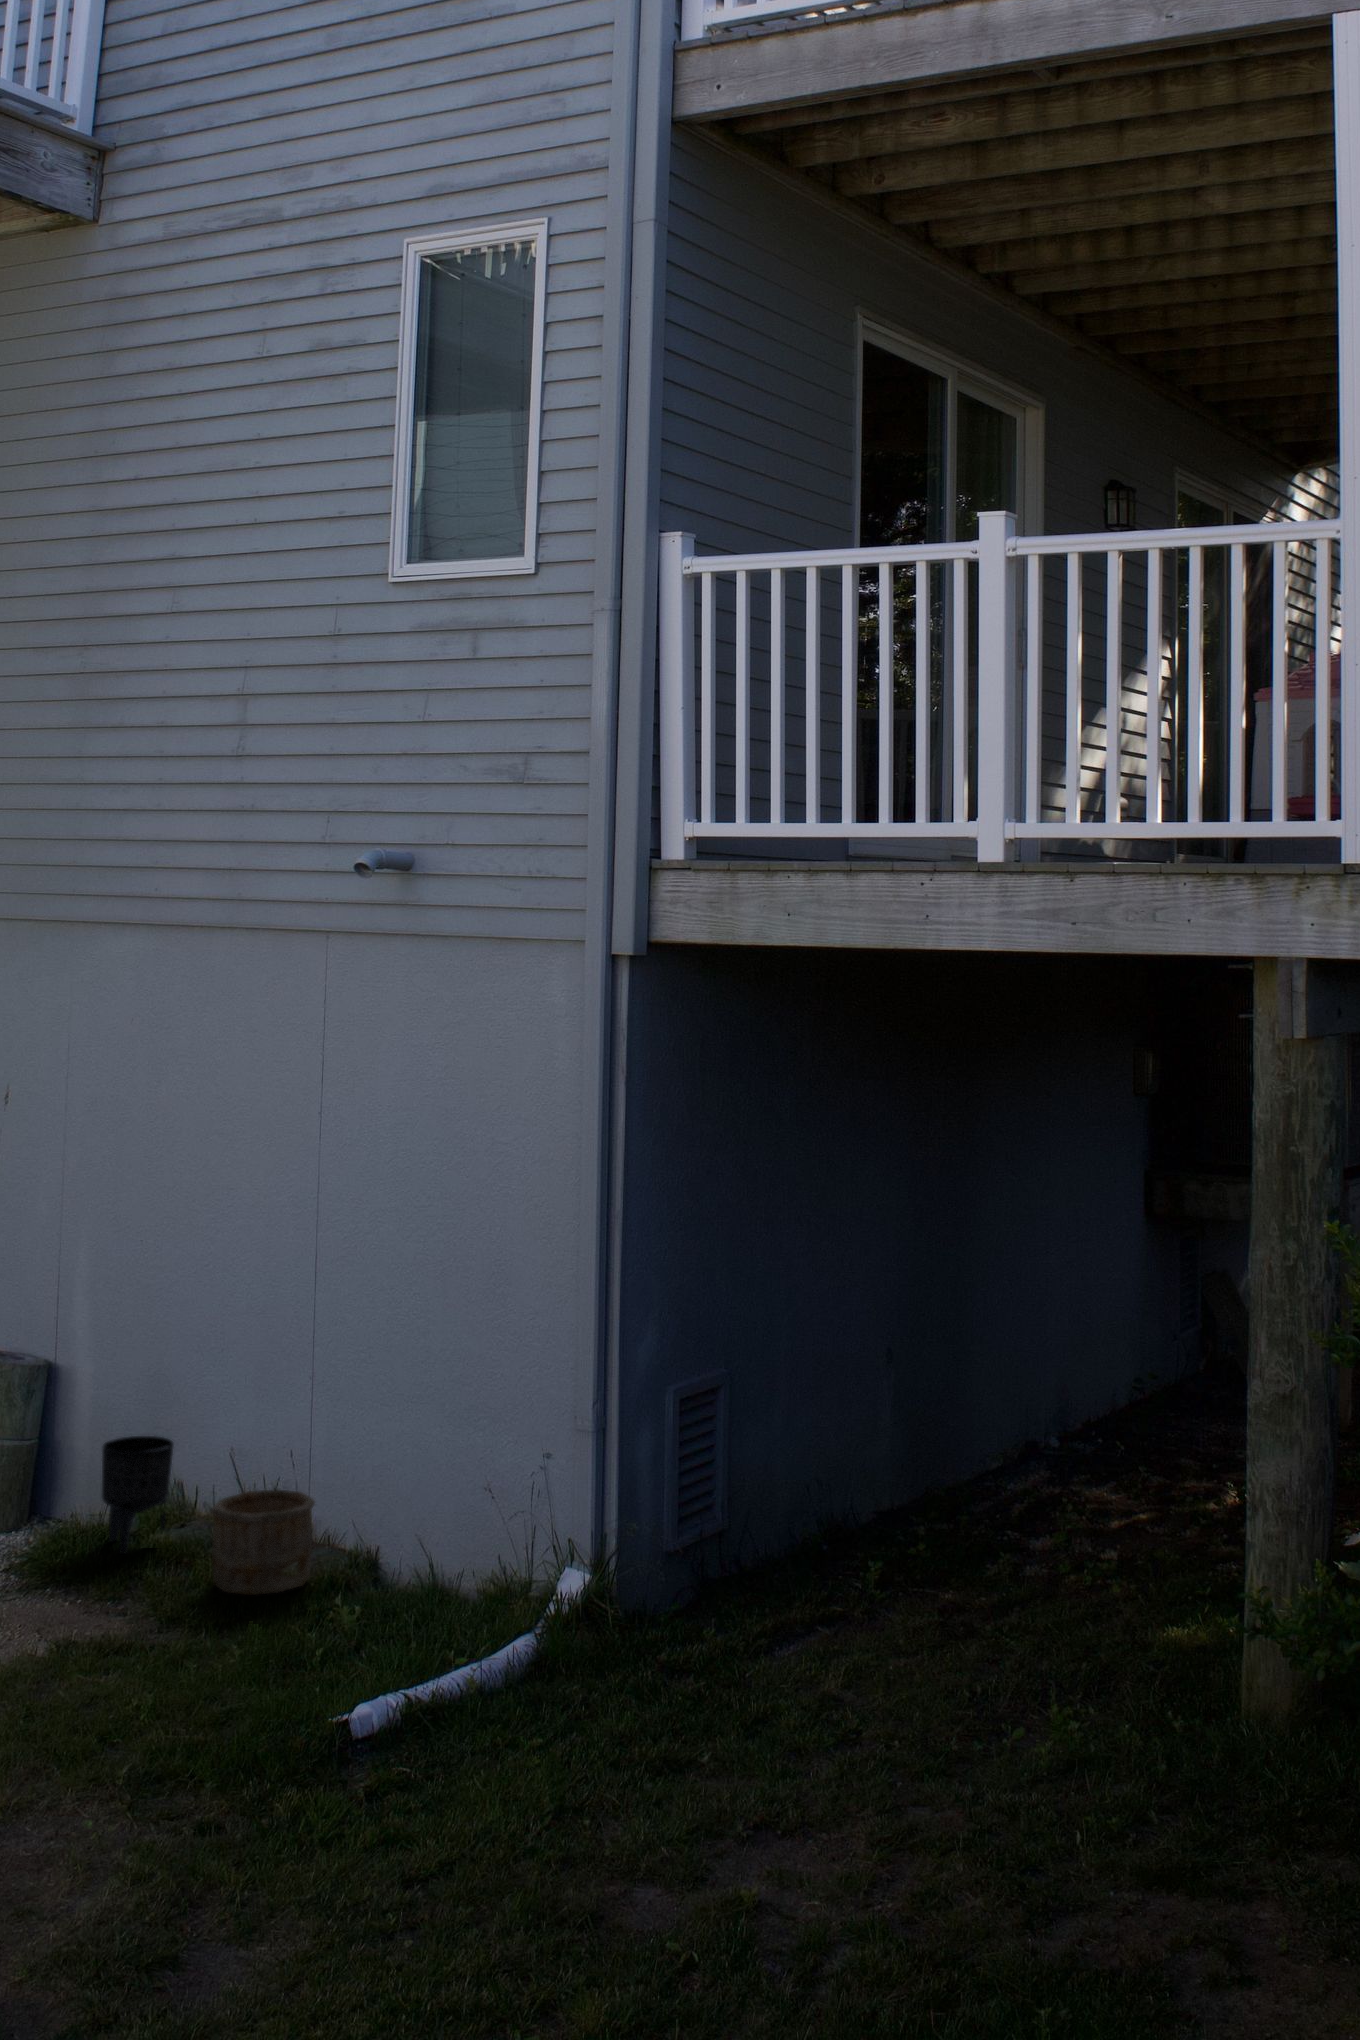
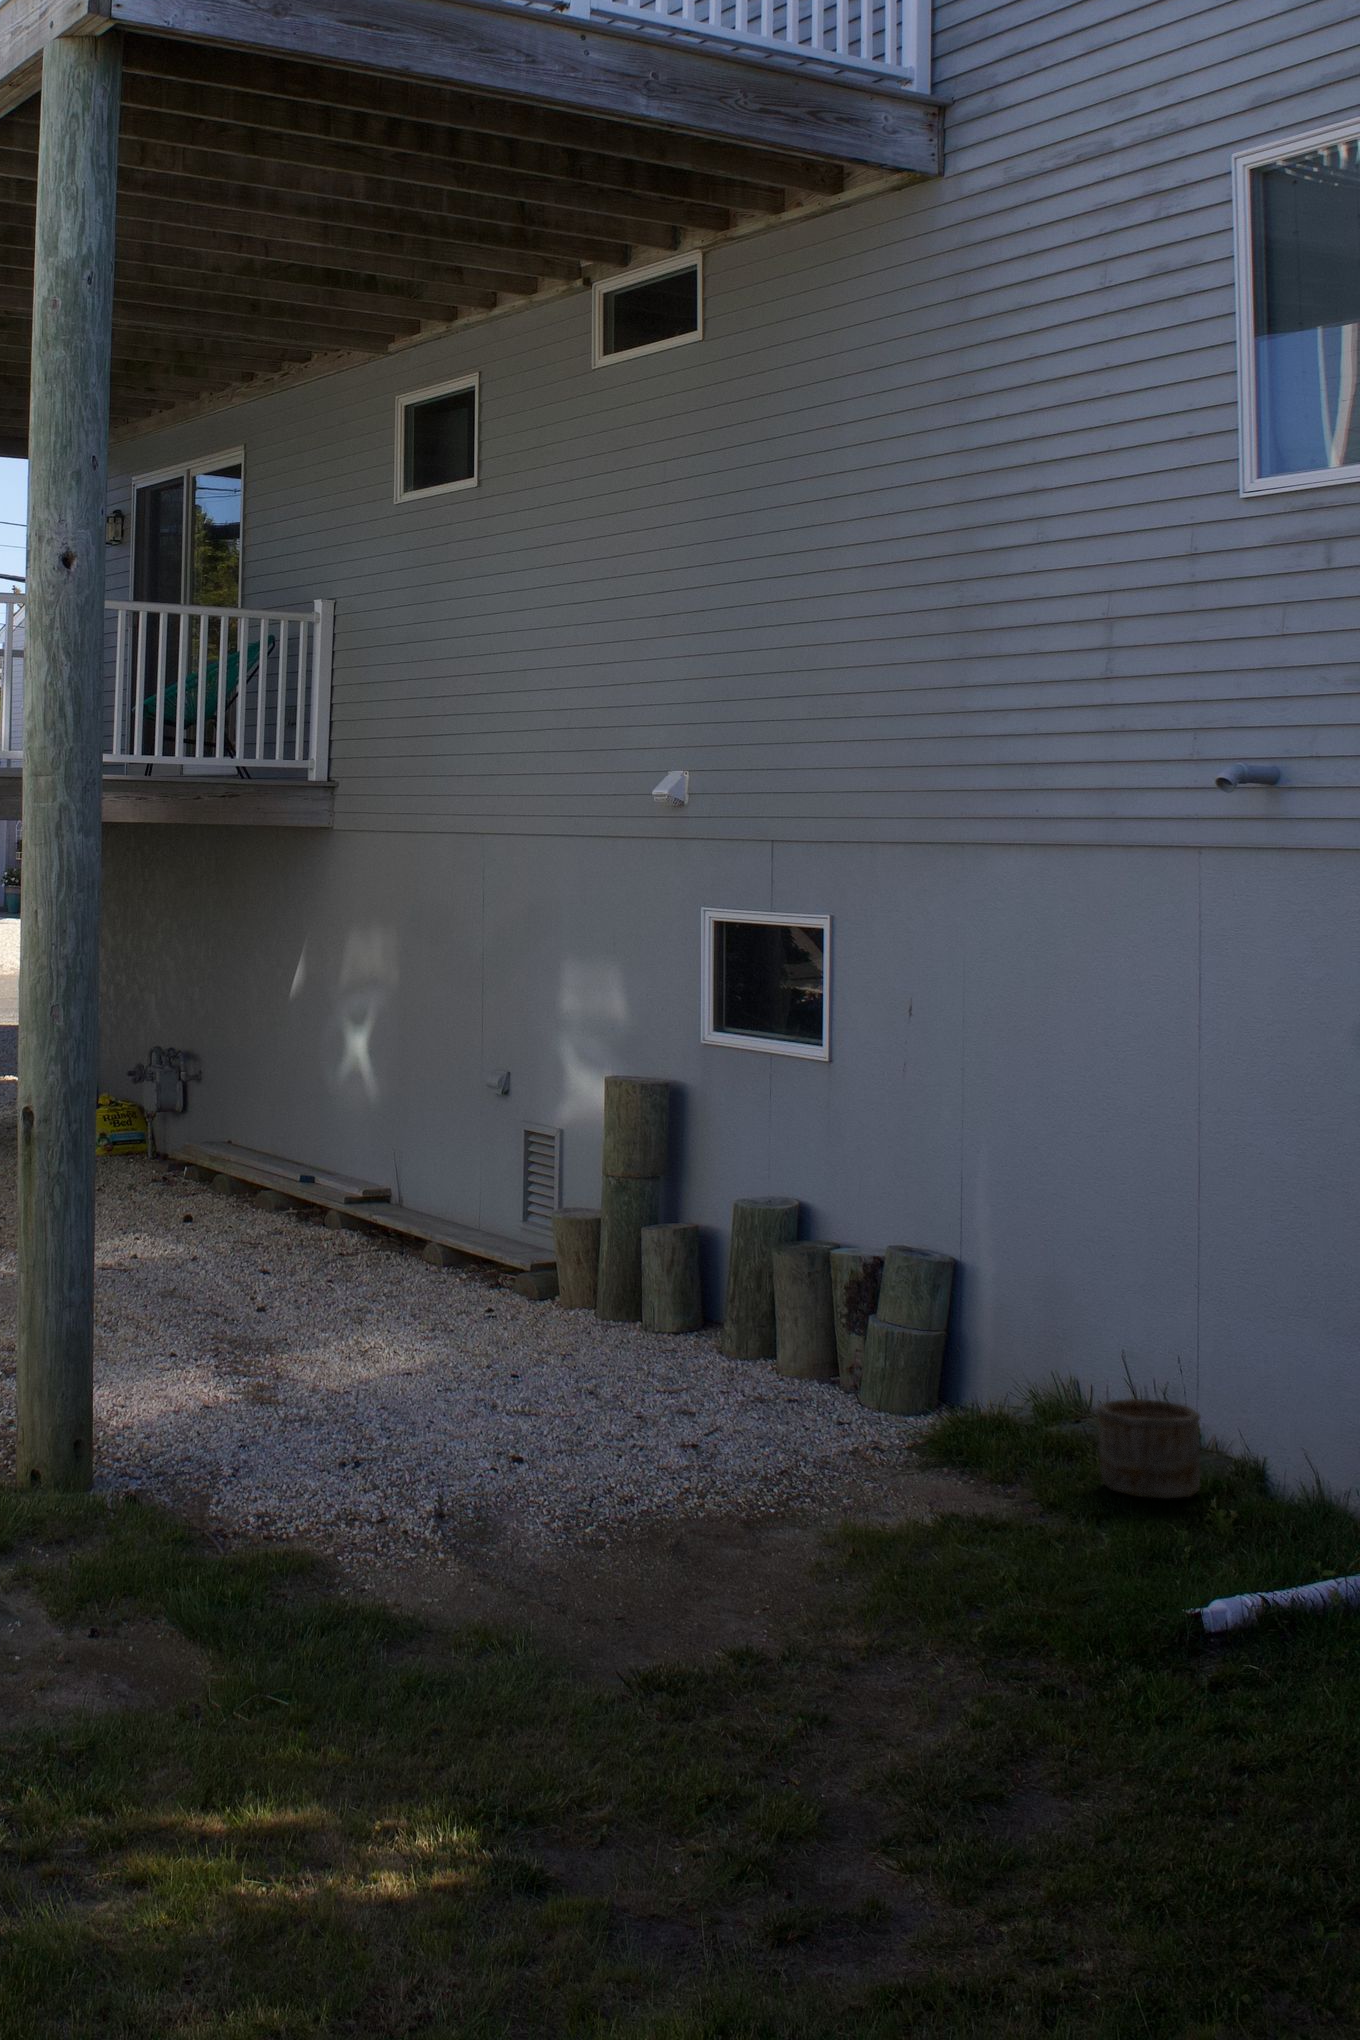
planter: present [102,1436,173,1554] -> none [997,1338,1066,1447]

